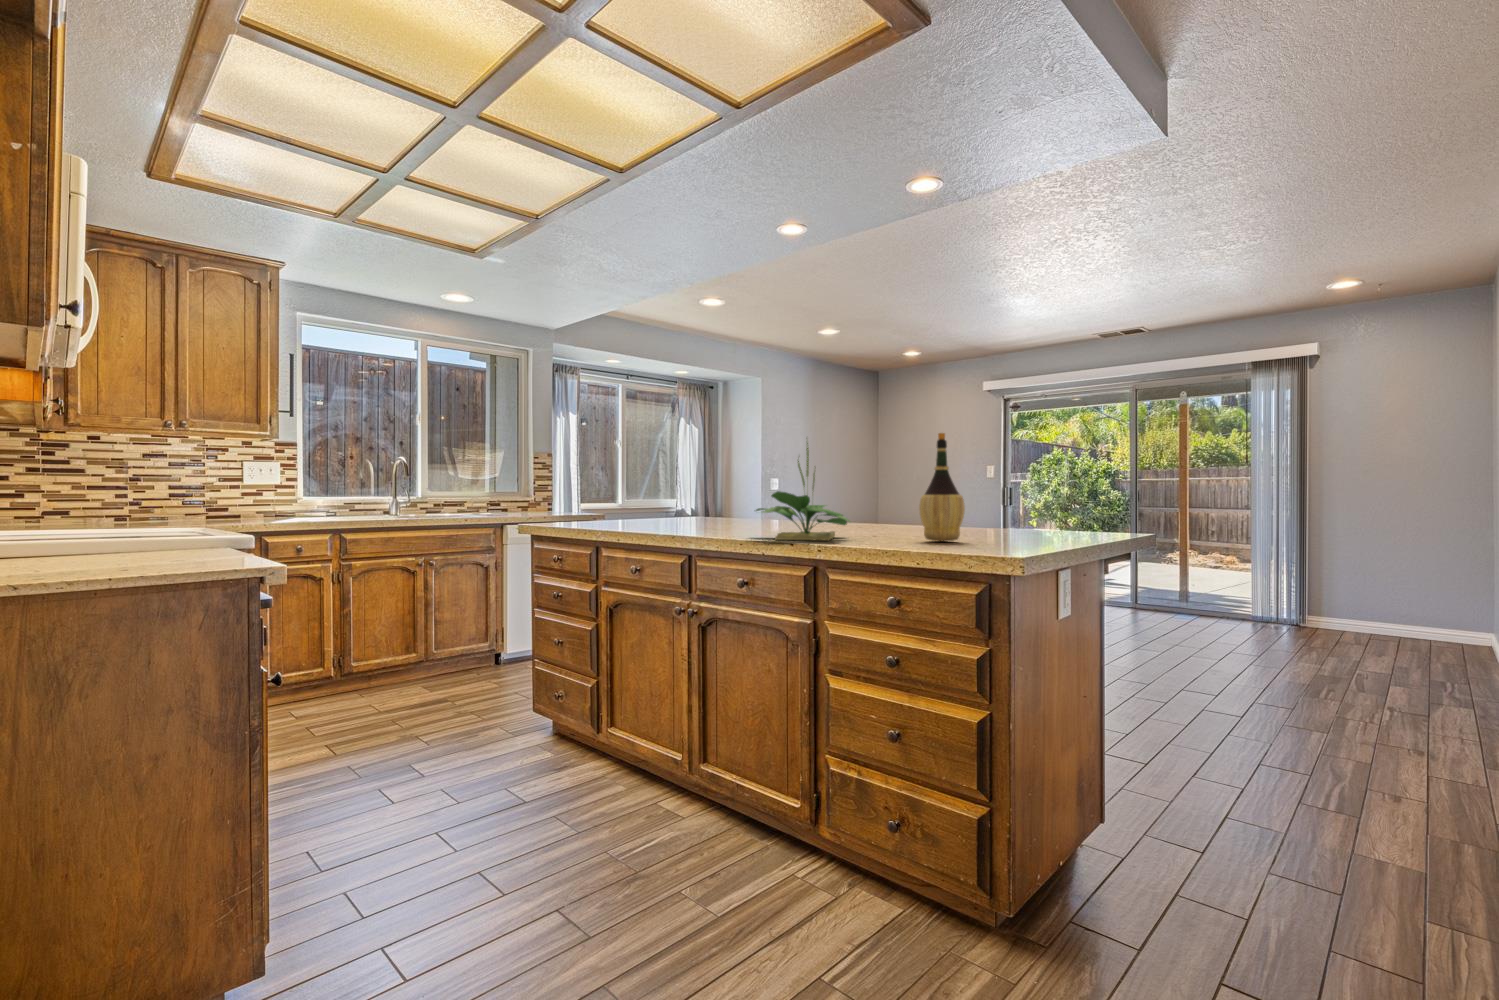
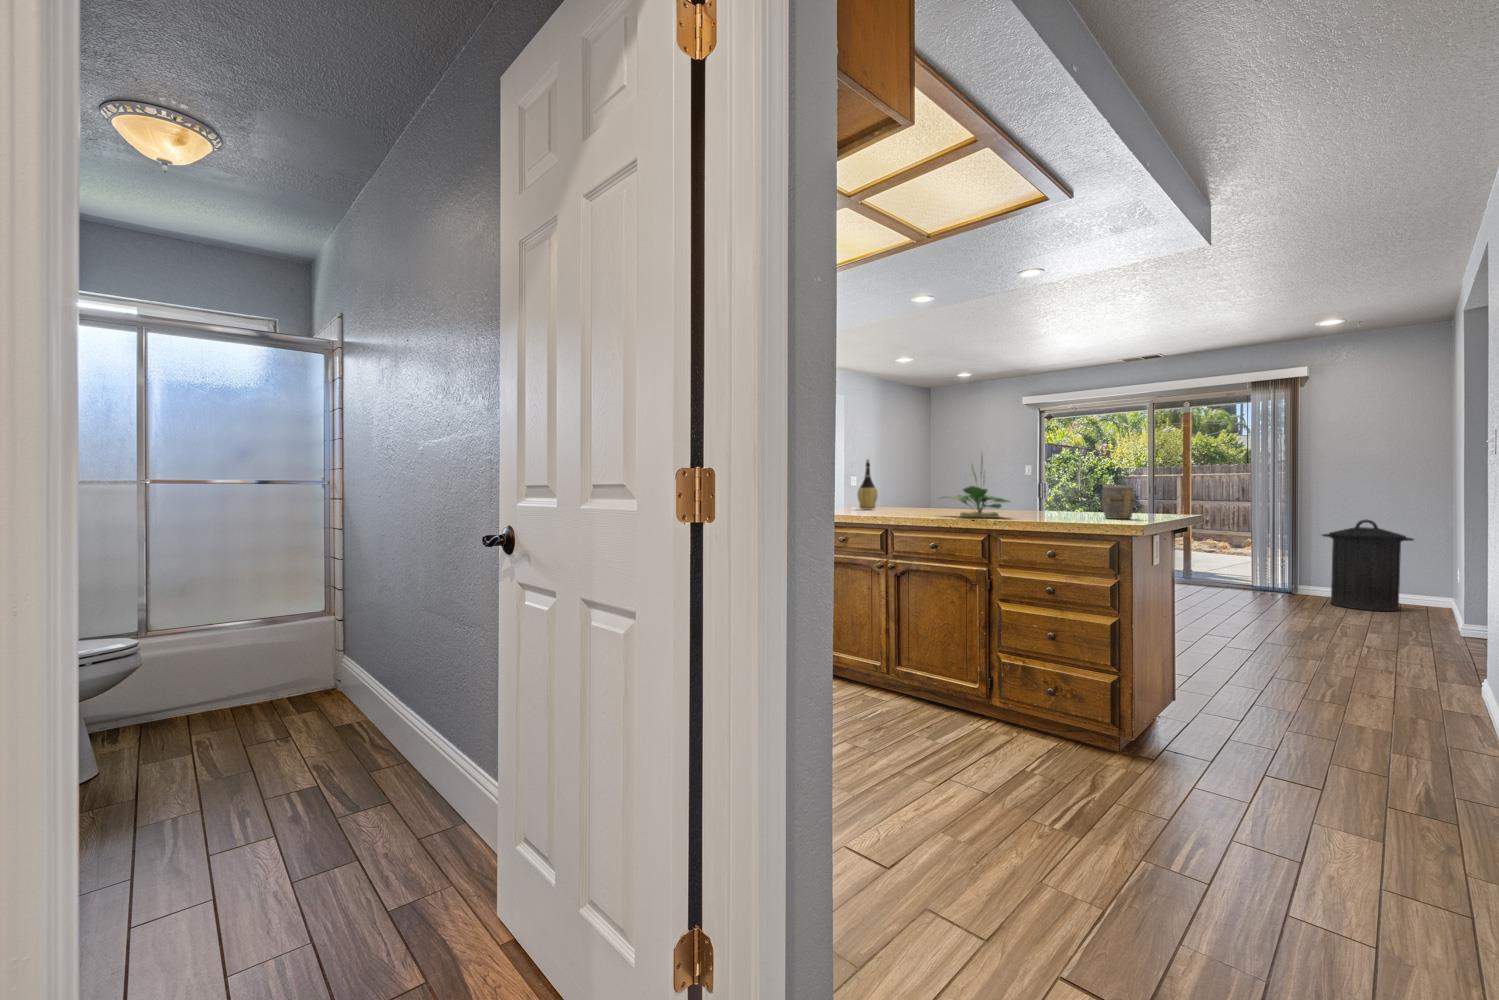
wine bottle: present [919,433,965,541] -> present [857,459,878,509]
mug: none [994,488,1041,541] -> present [1100,485,1135,519]
trash can: none [1346,531,1464,649] -> present [1322,520,1414,611]

